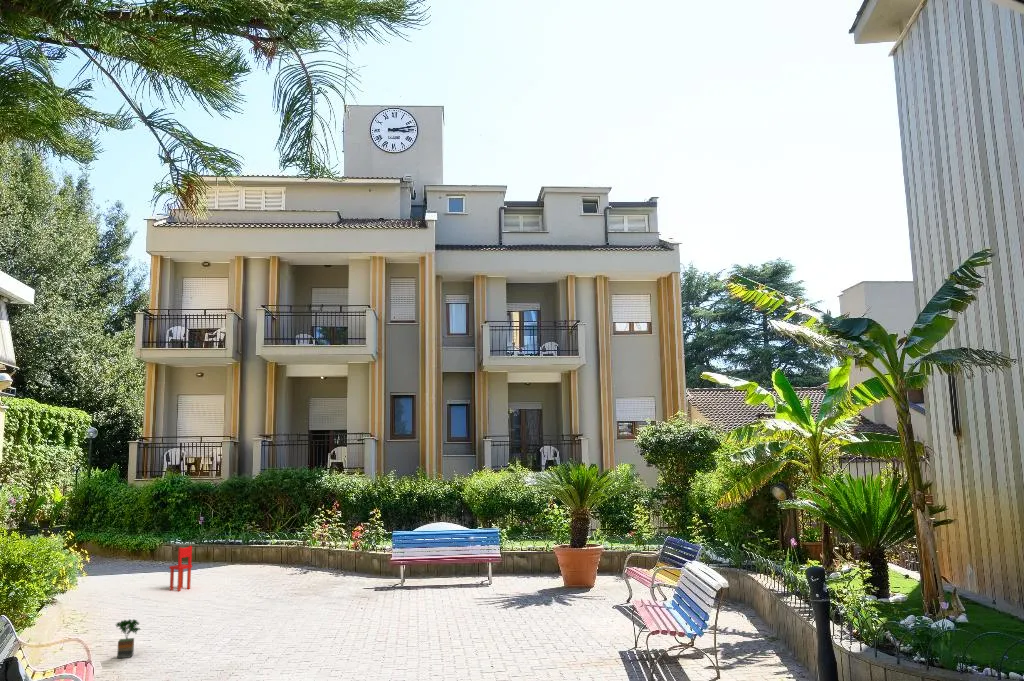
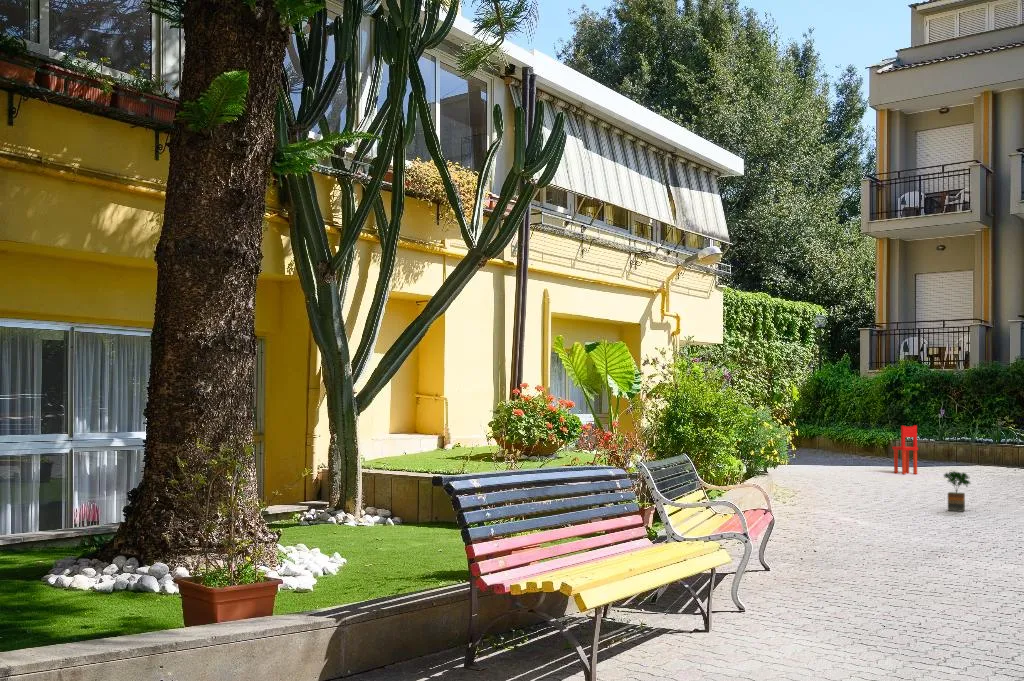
potted tree: present [116,620,140,658] -> present [944,471,970,512]

